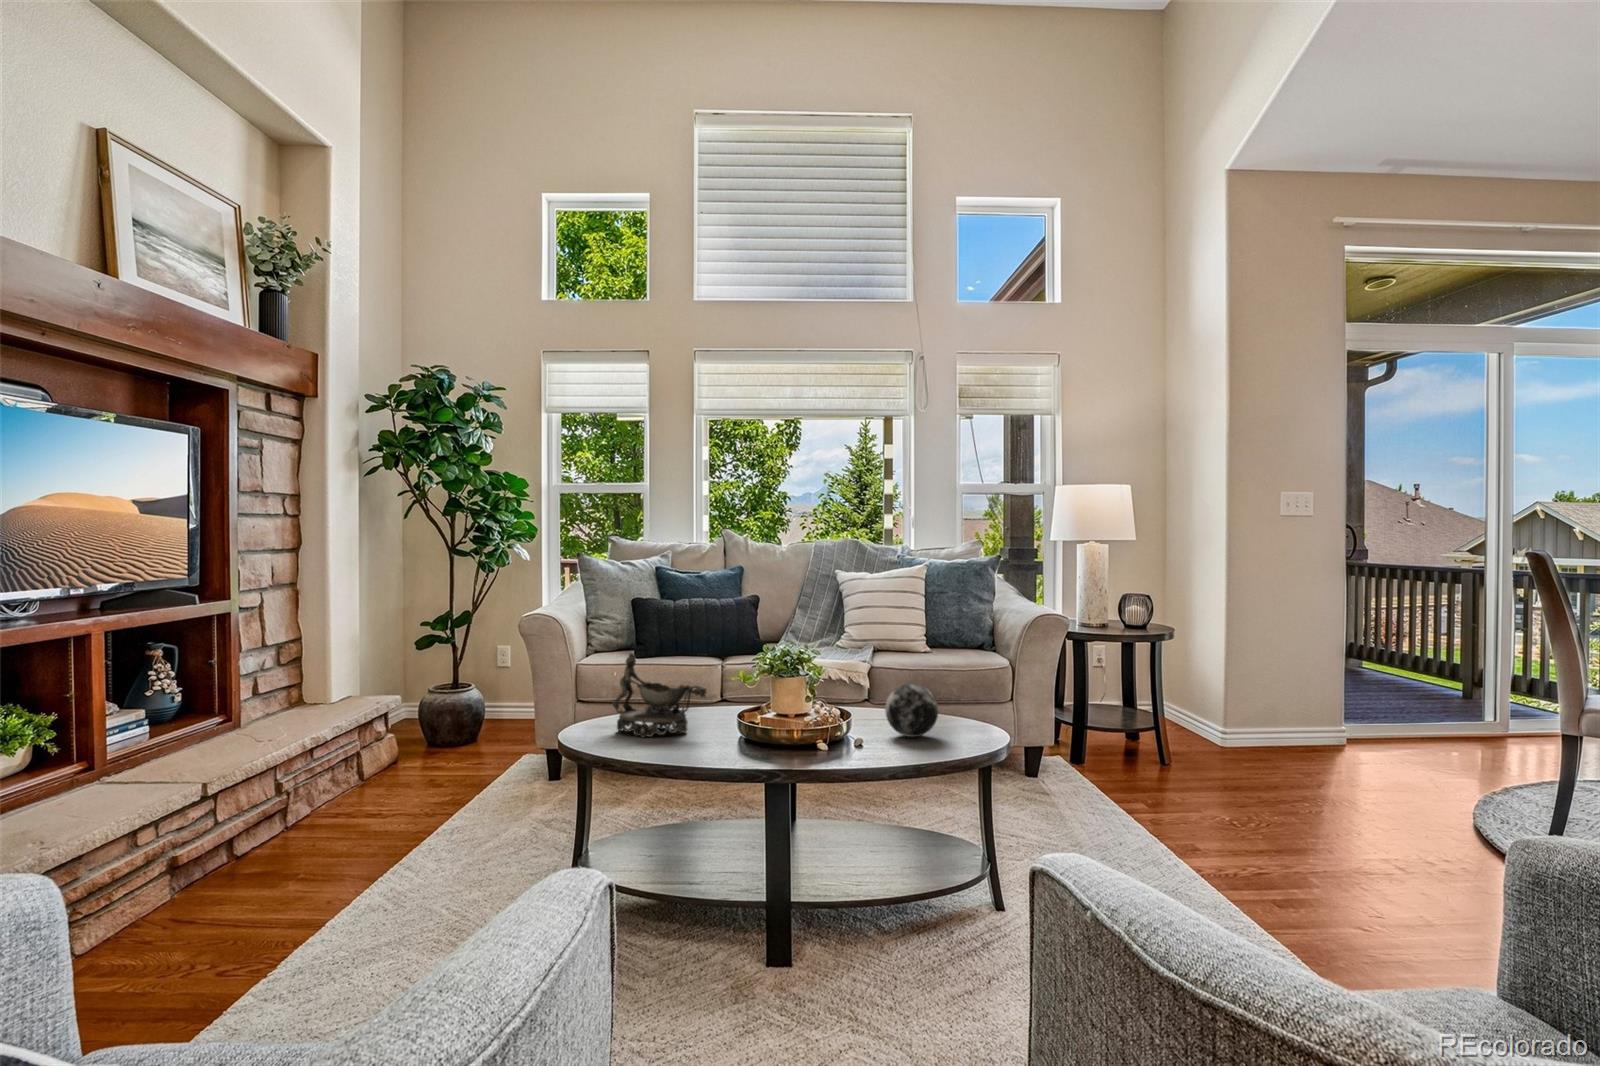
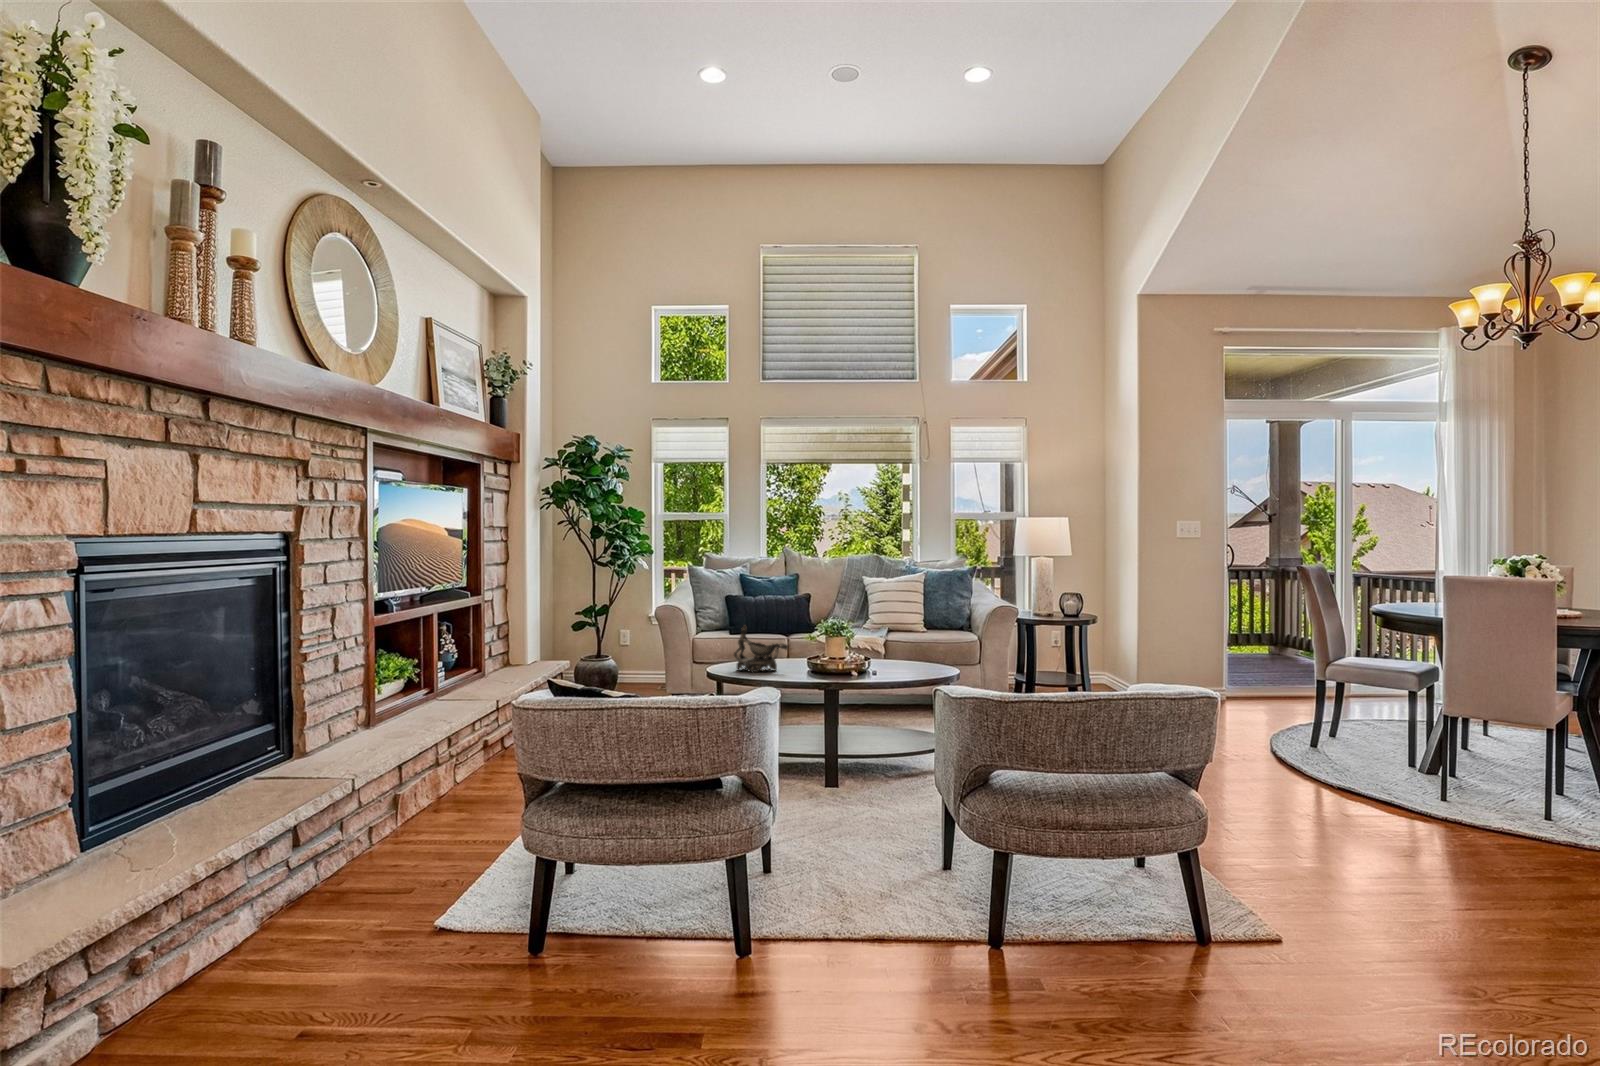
decorative orb: present [885,683,938,737] -> none [890,642,920,673]

